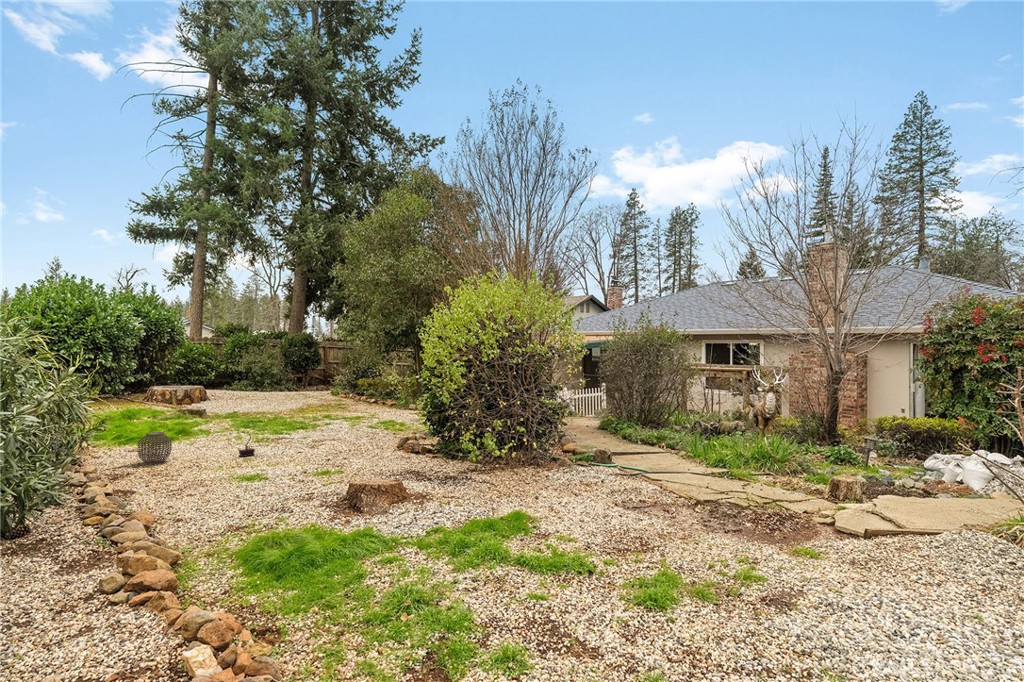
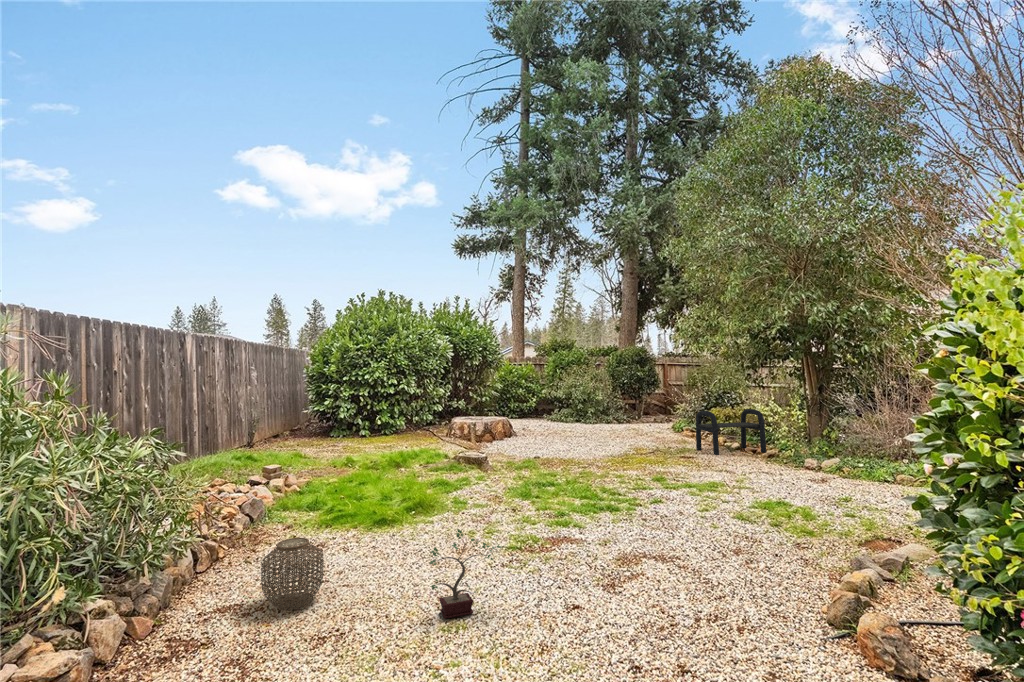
bench: none [349,377,390,405] -> present [696,409,766,455]

